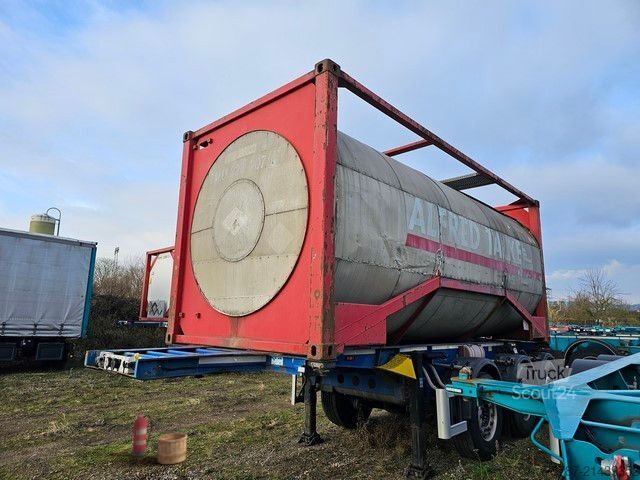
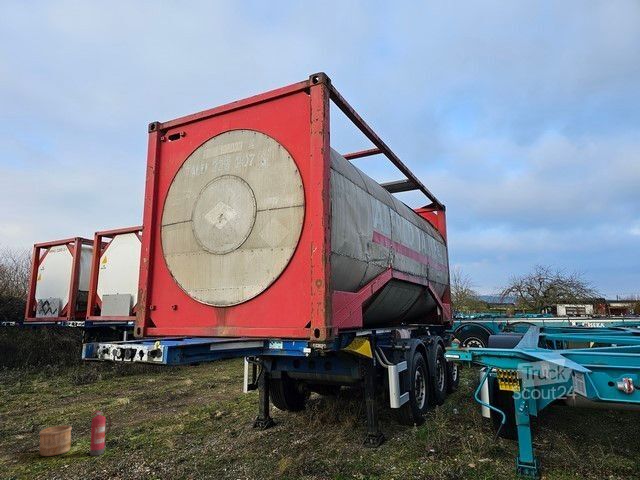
wooden bucket: present [157,433,187,464] -> present [39,425,72,456]

